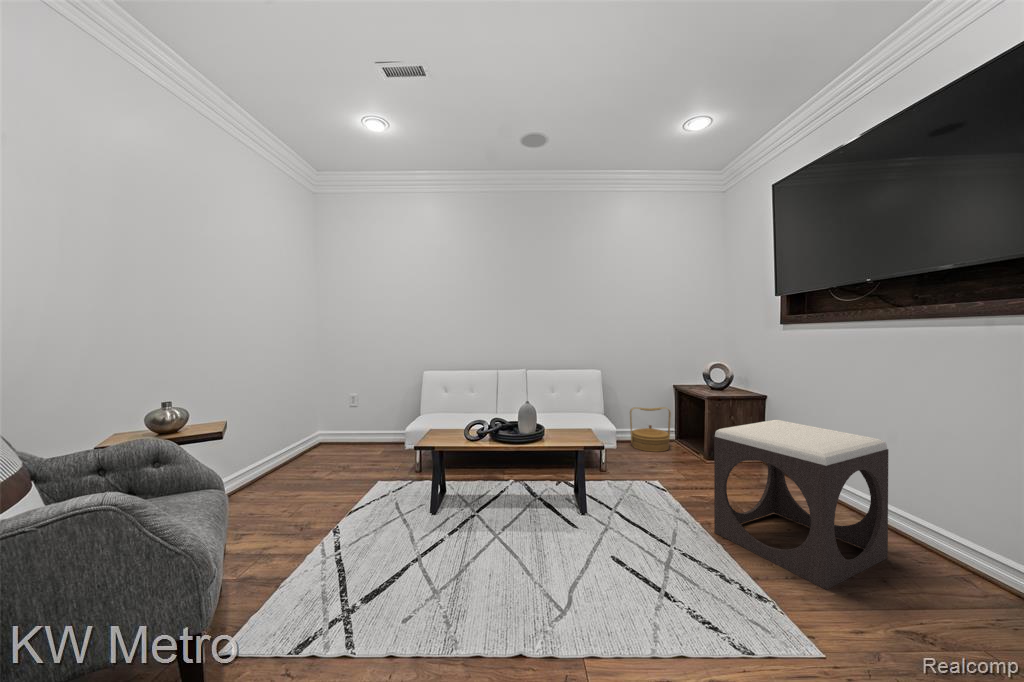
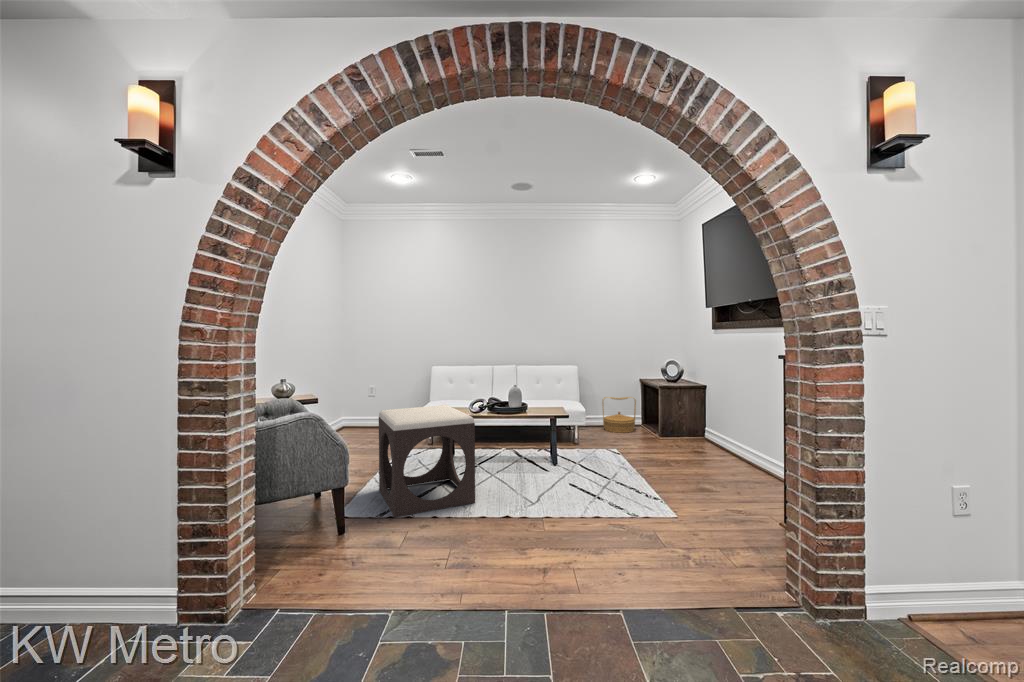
footstool: present [714,420,888,590] -> present [379,405,475,517]

